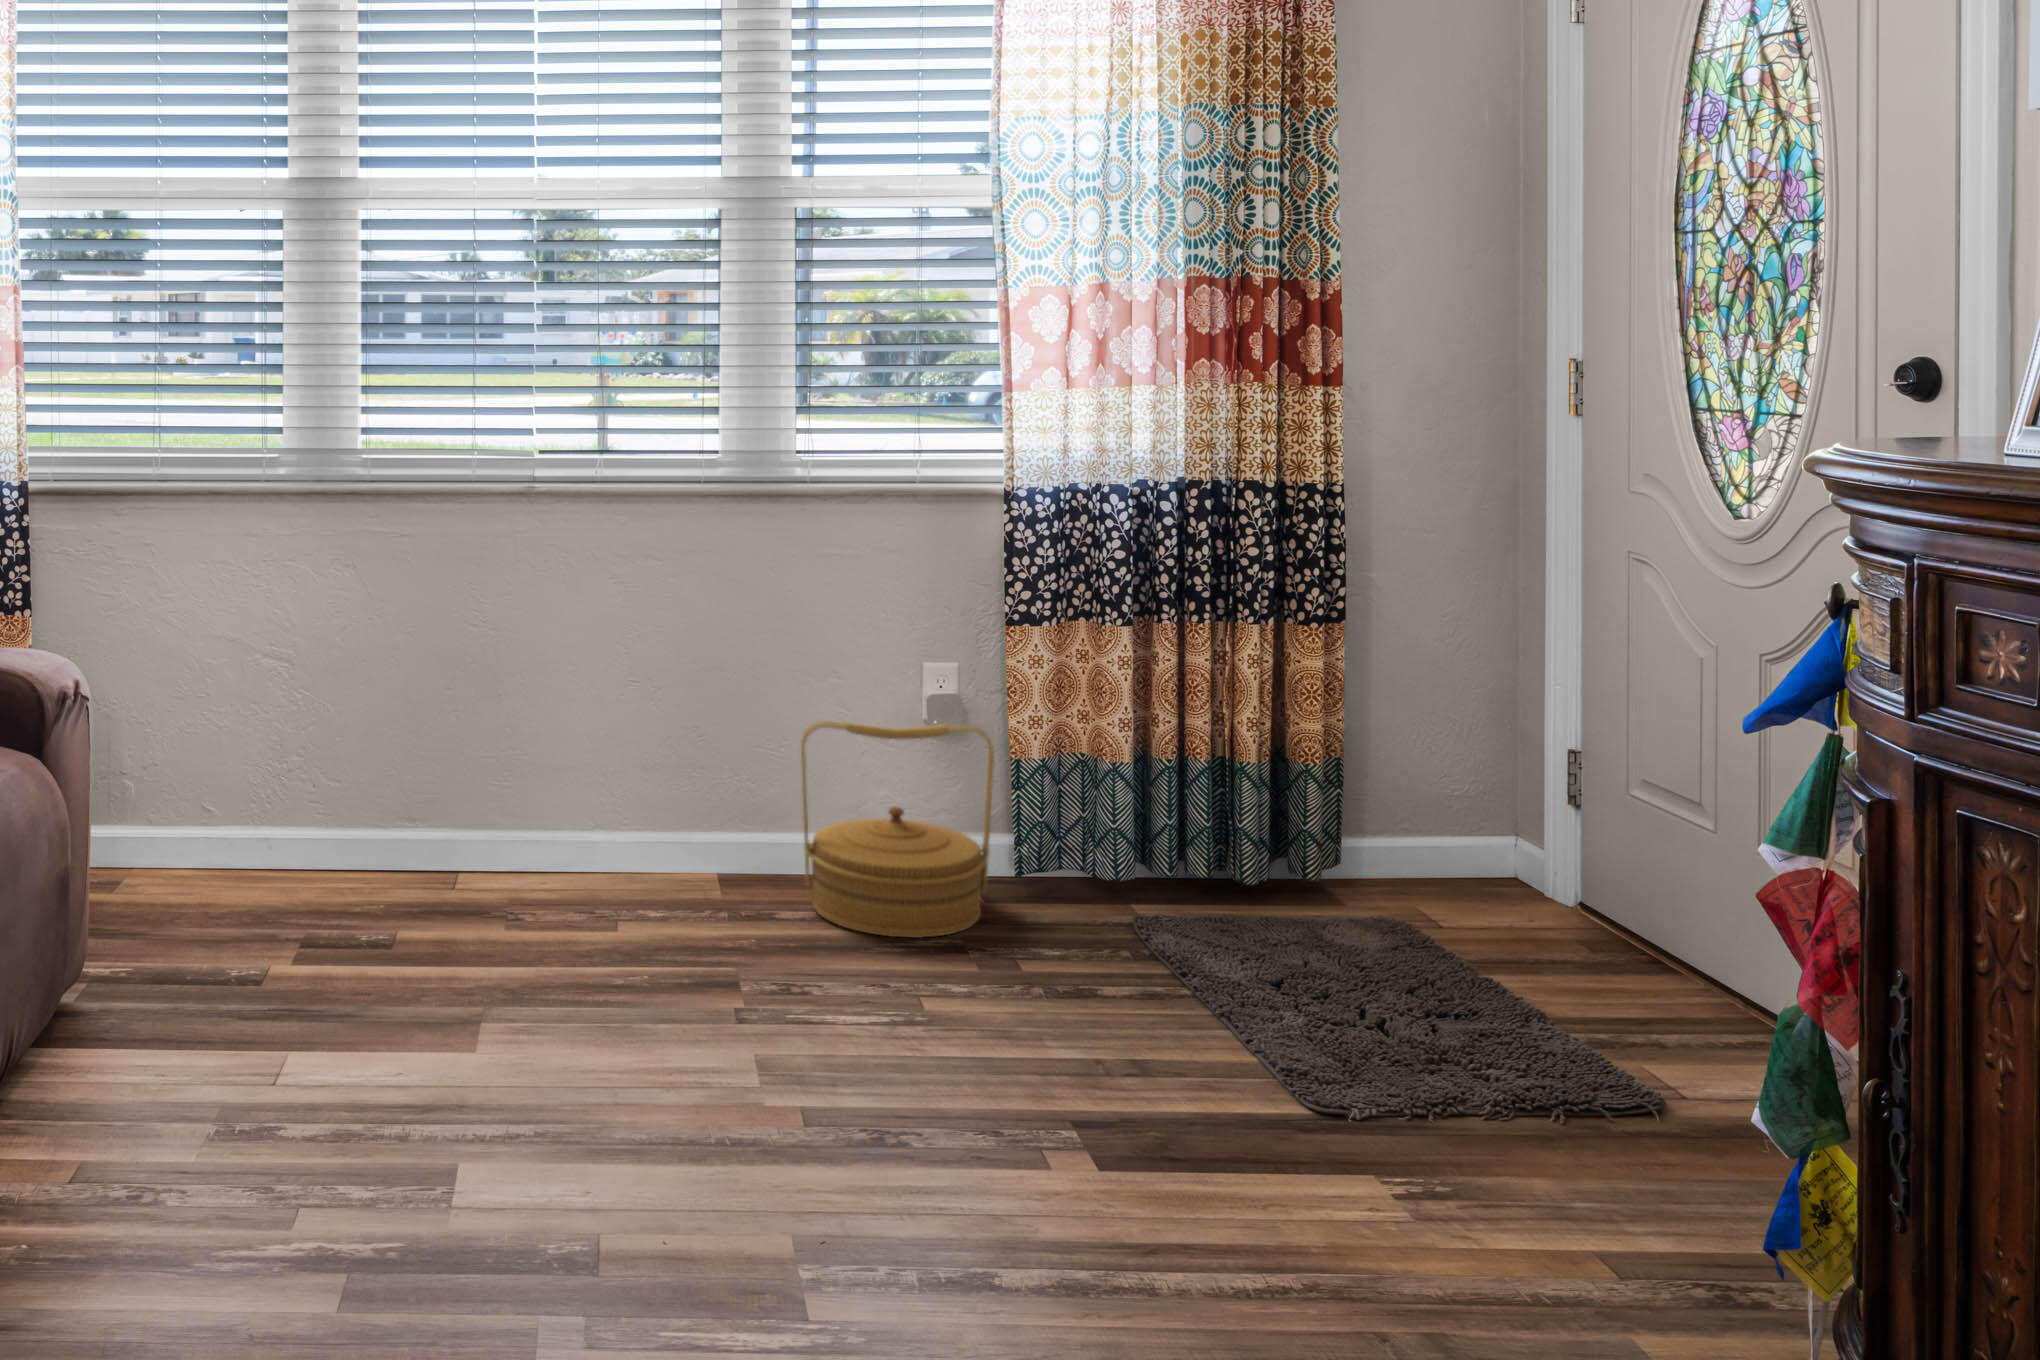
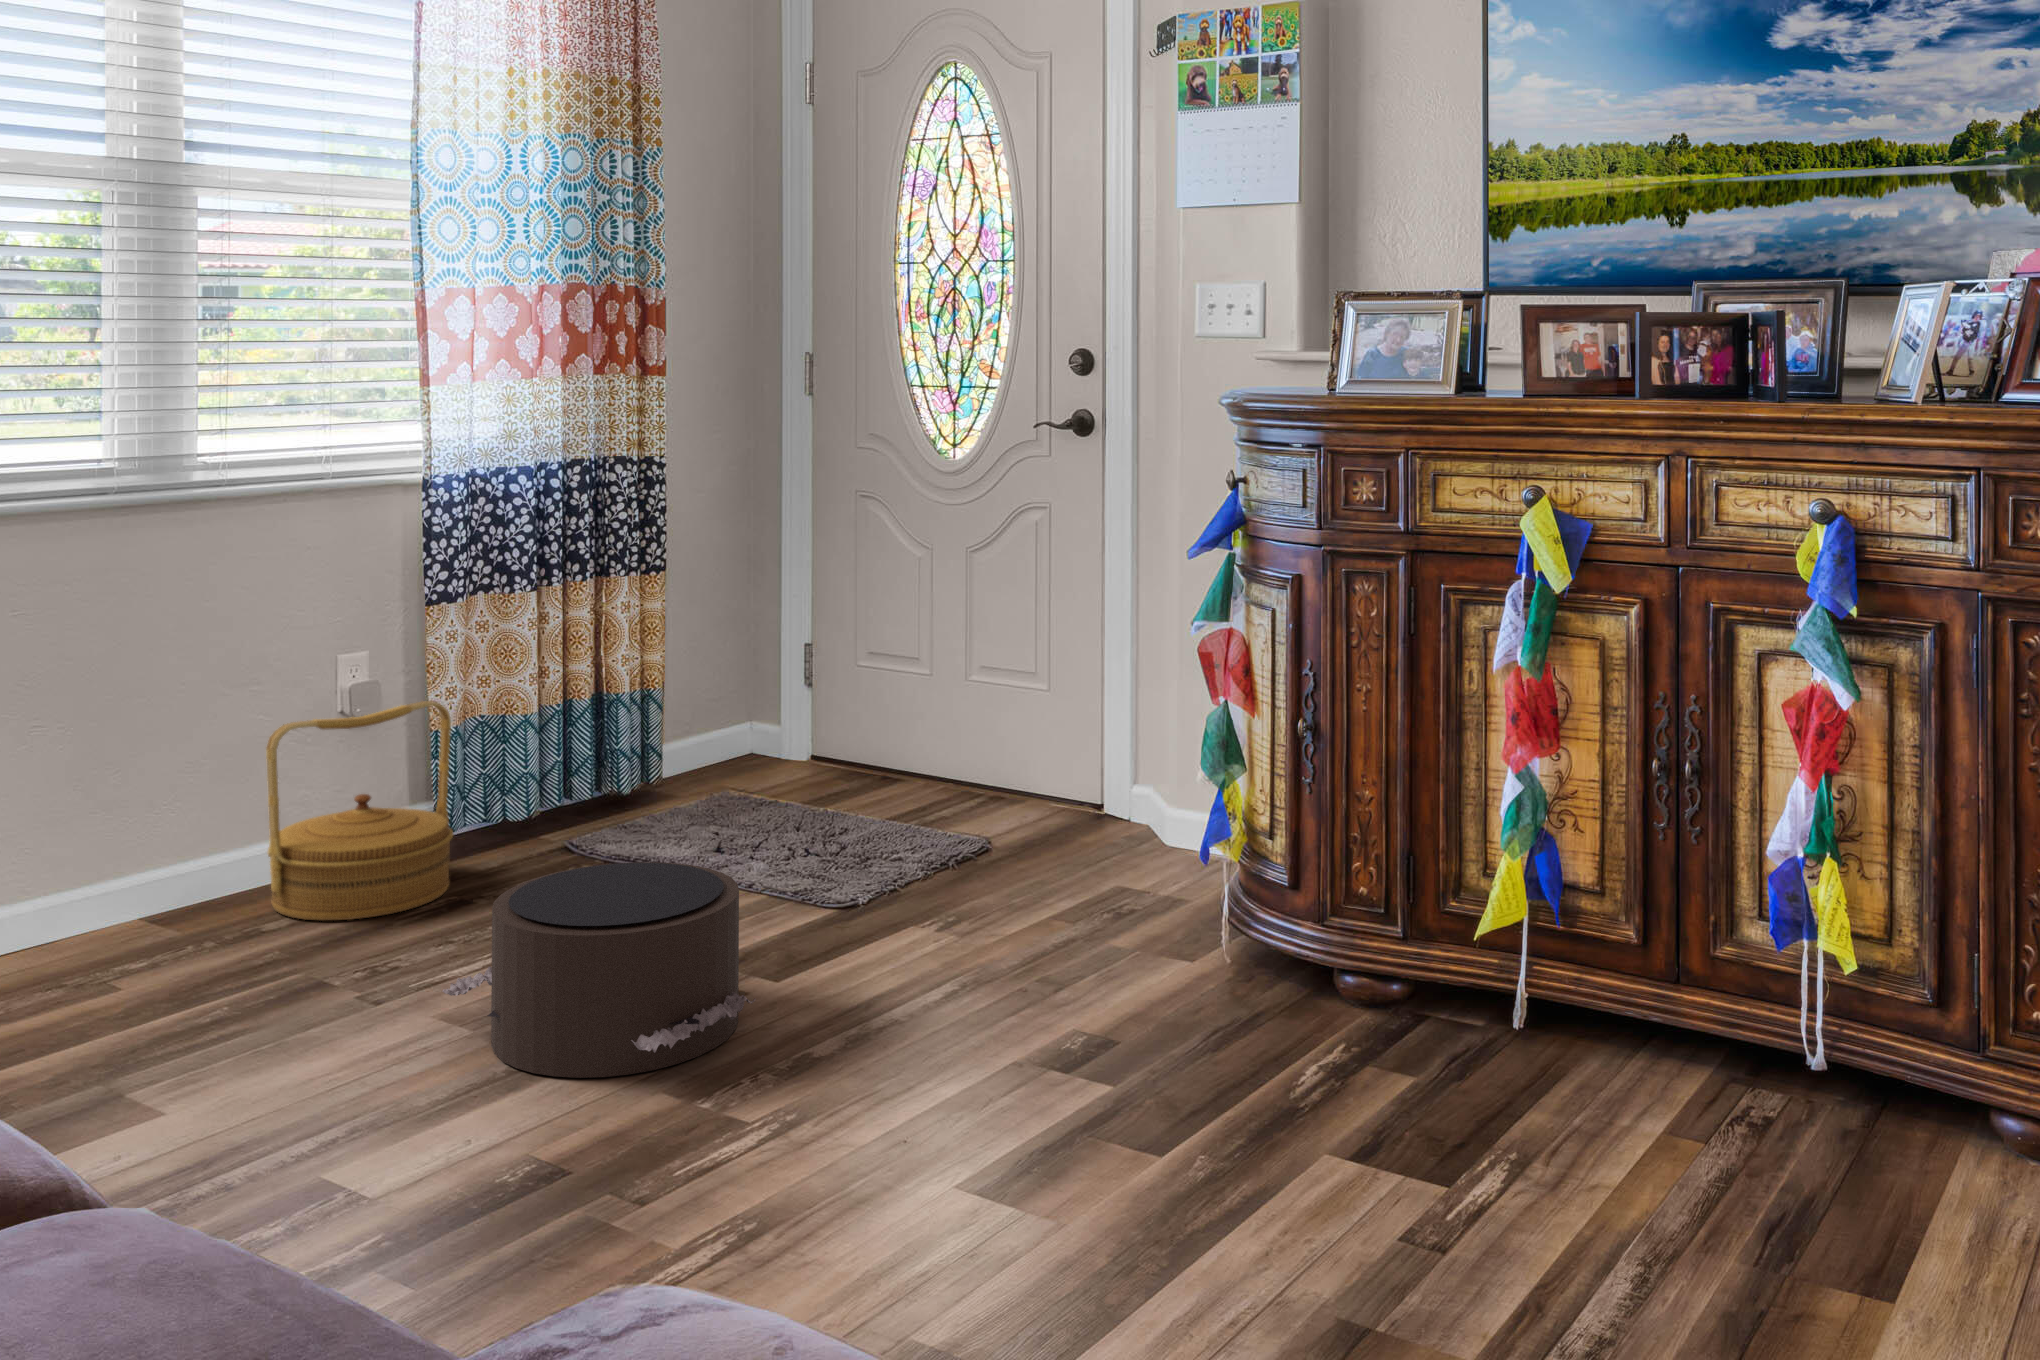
pouf: none [755,943,1038,1211] -> present [442,862,756,1078]

